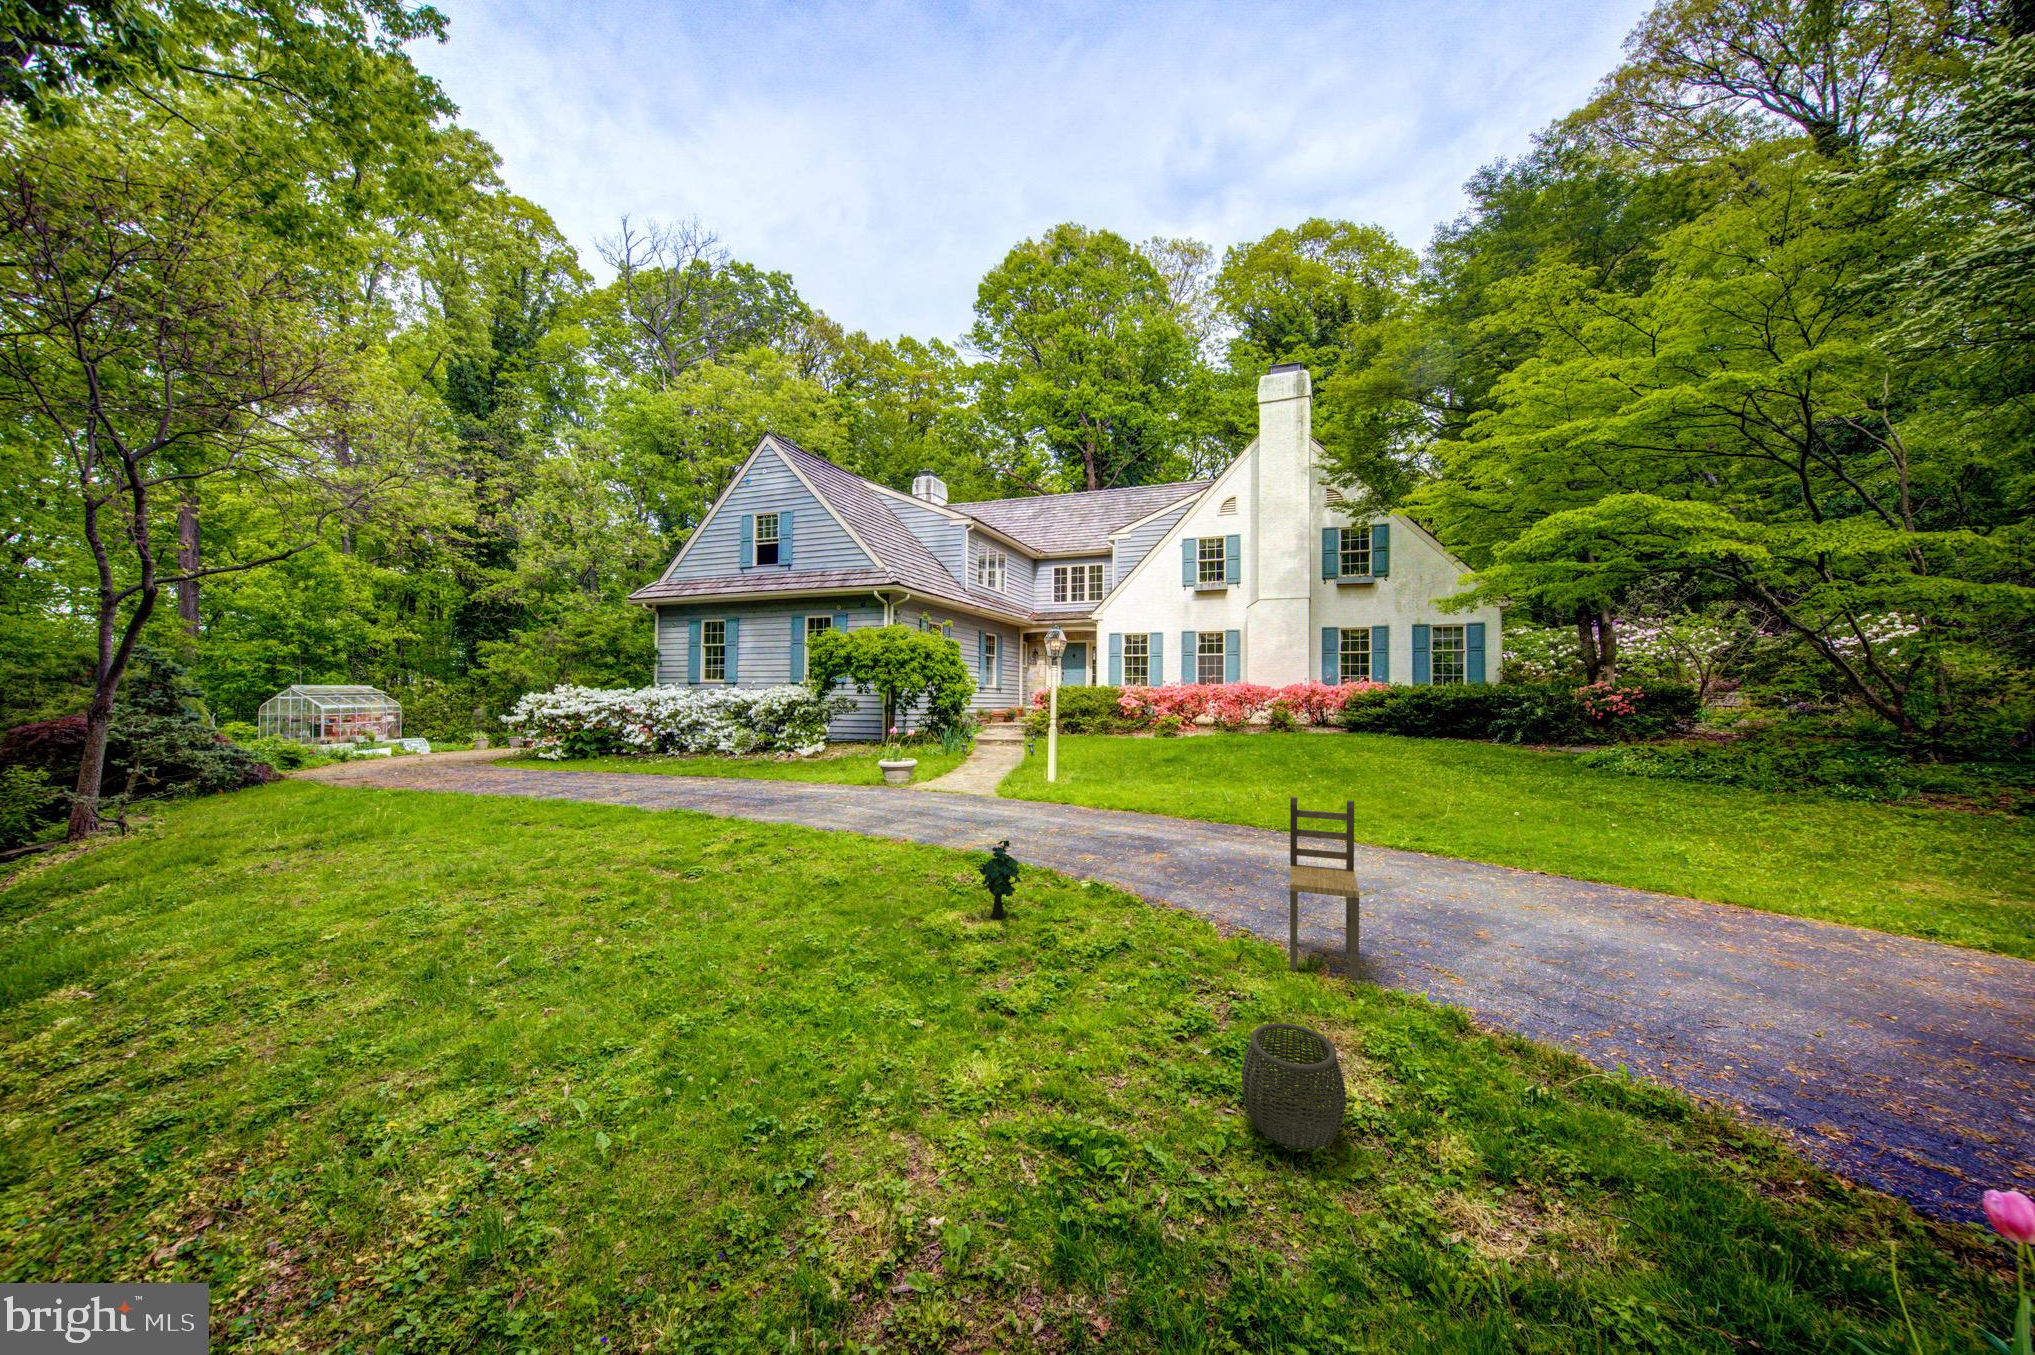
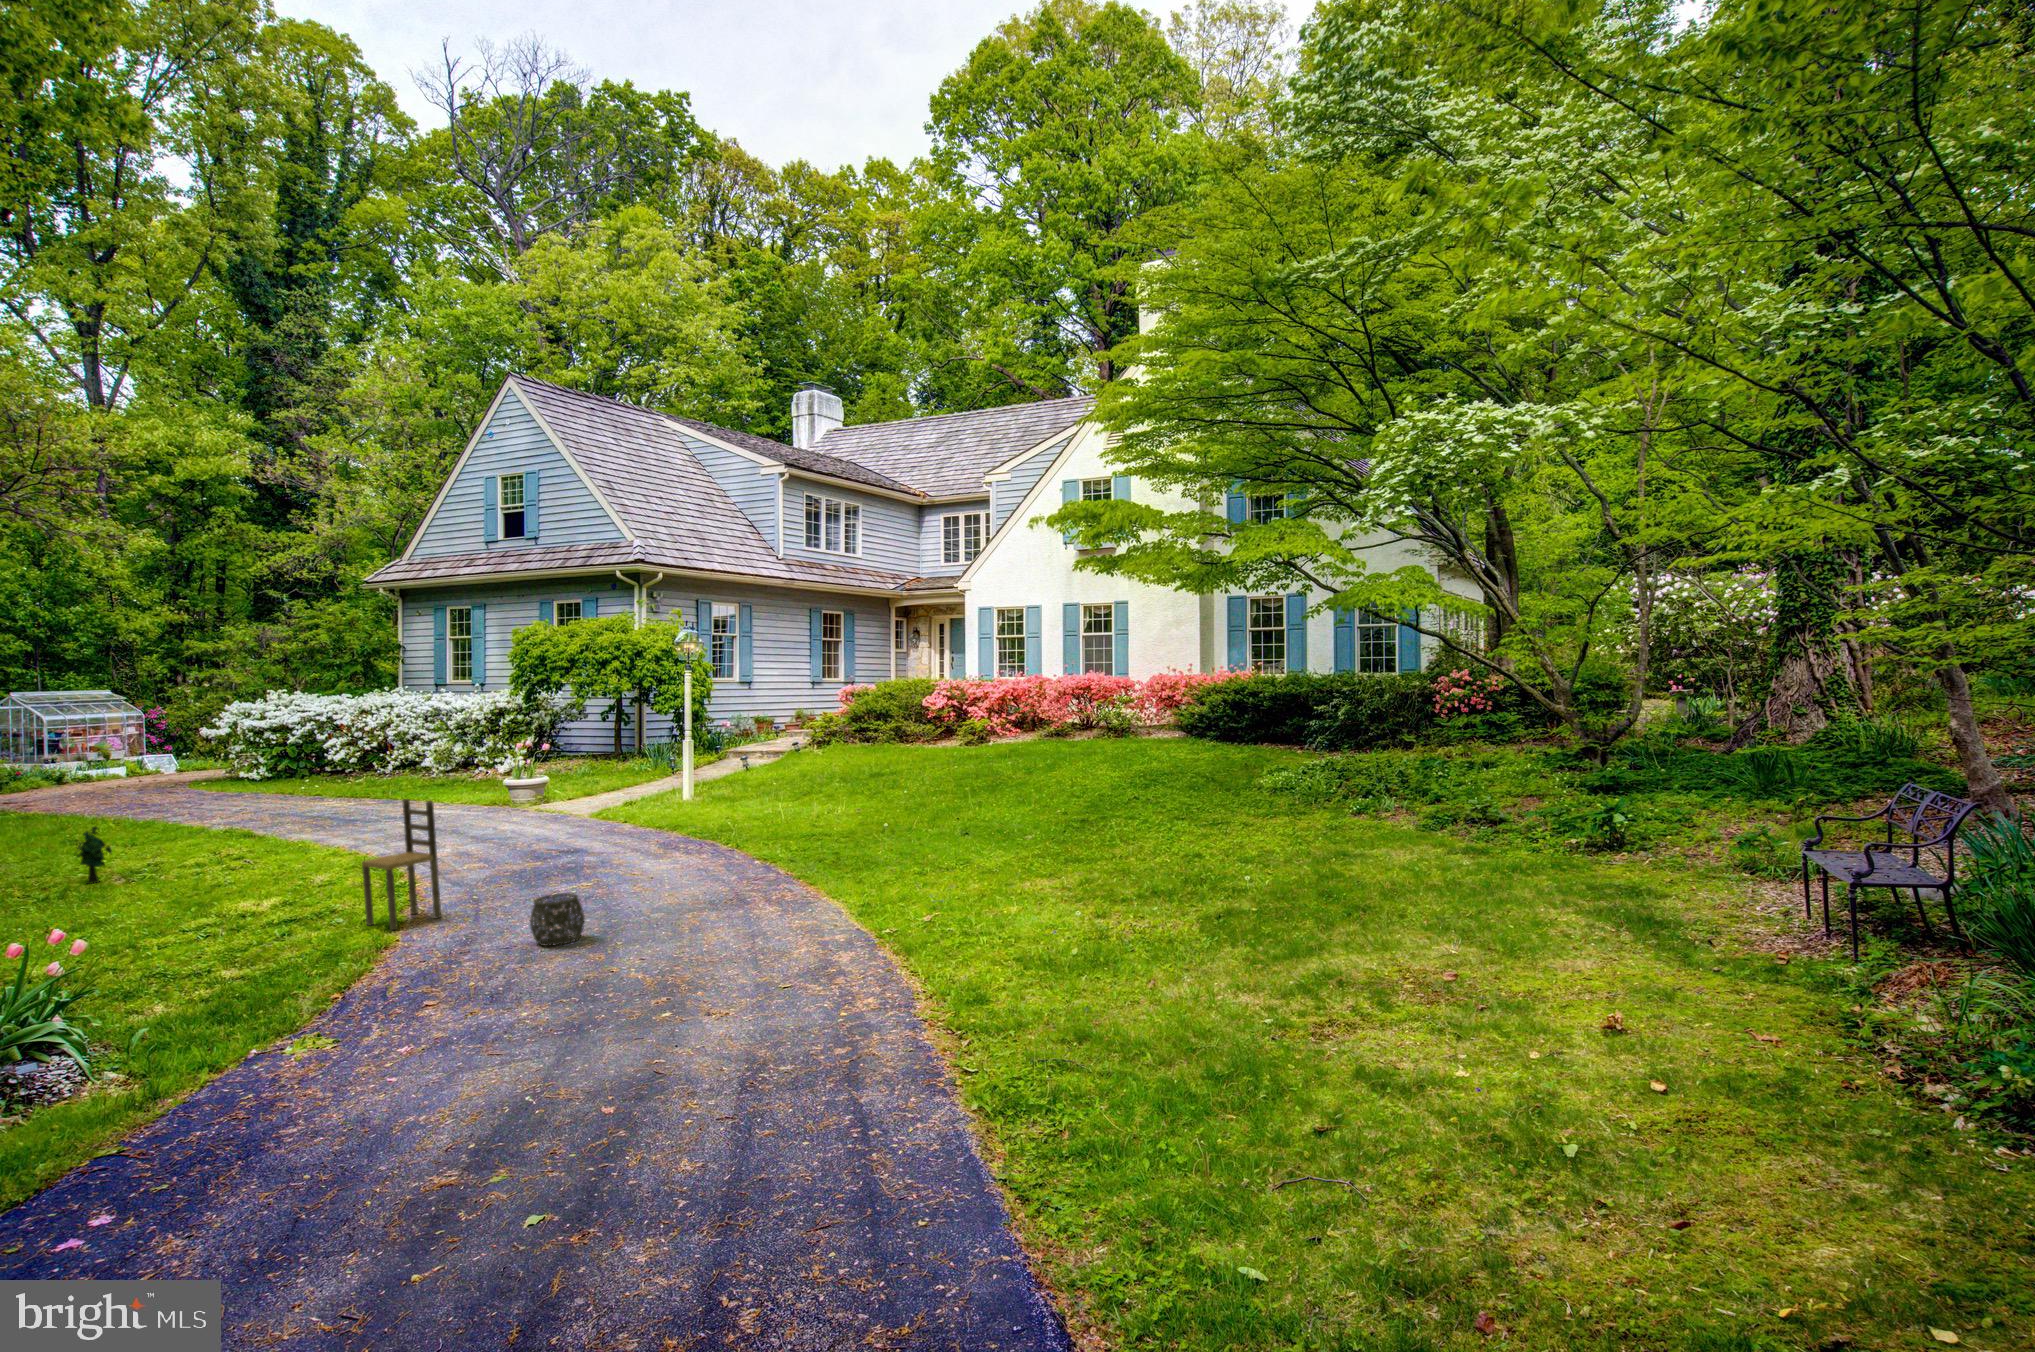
decorative plant: present [976,840,1021,920] -> present [77,827,112,884]
woven basket: present [1241,1023,1347,1151] -> present [530,893,584,946]

